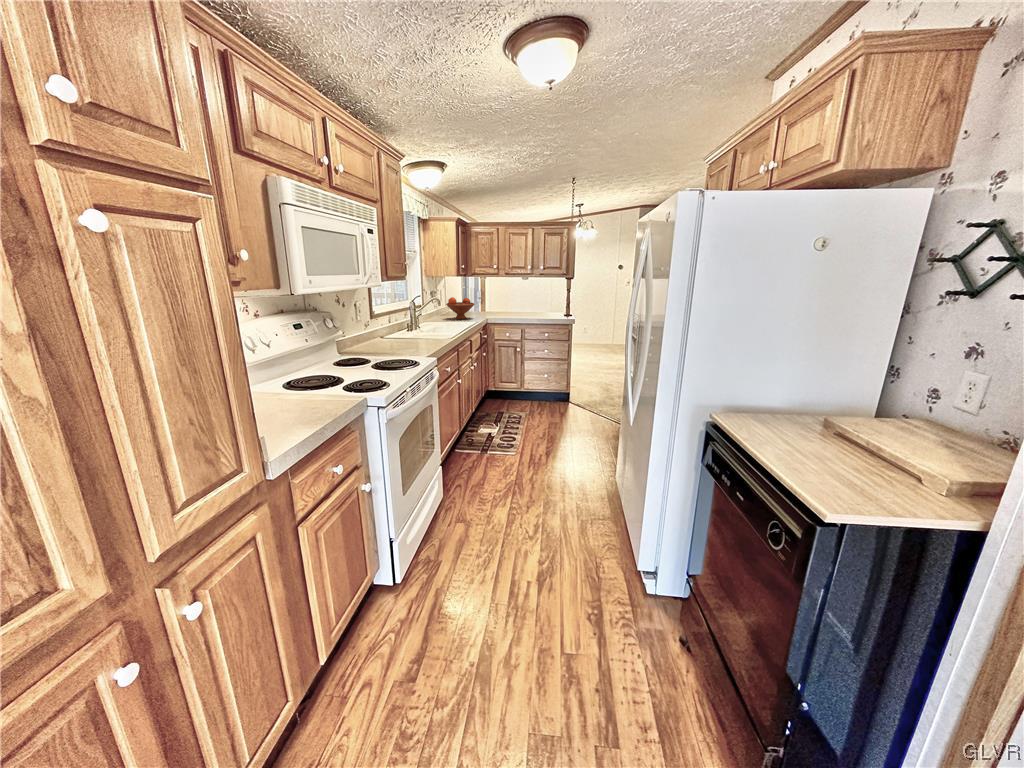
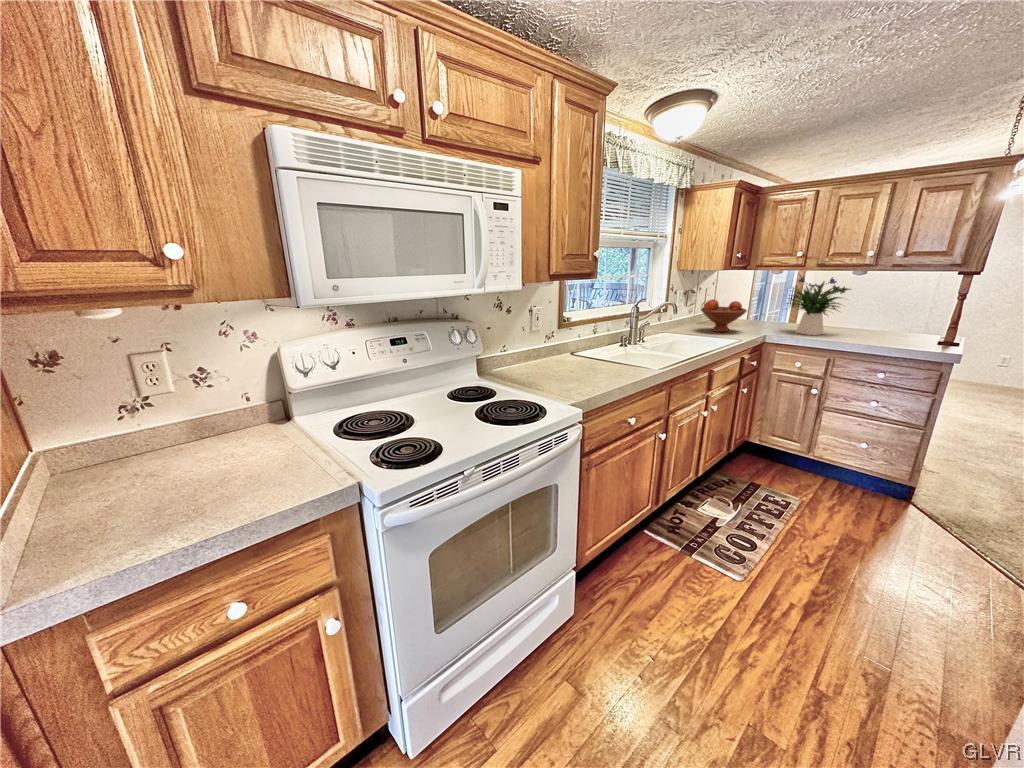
flower arrangement: none [490,279,525,317] -> present [790,275,851,335]

